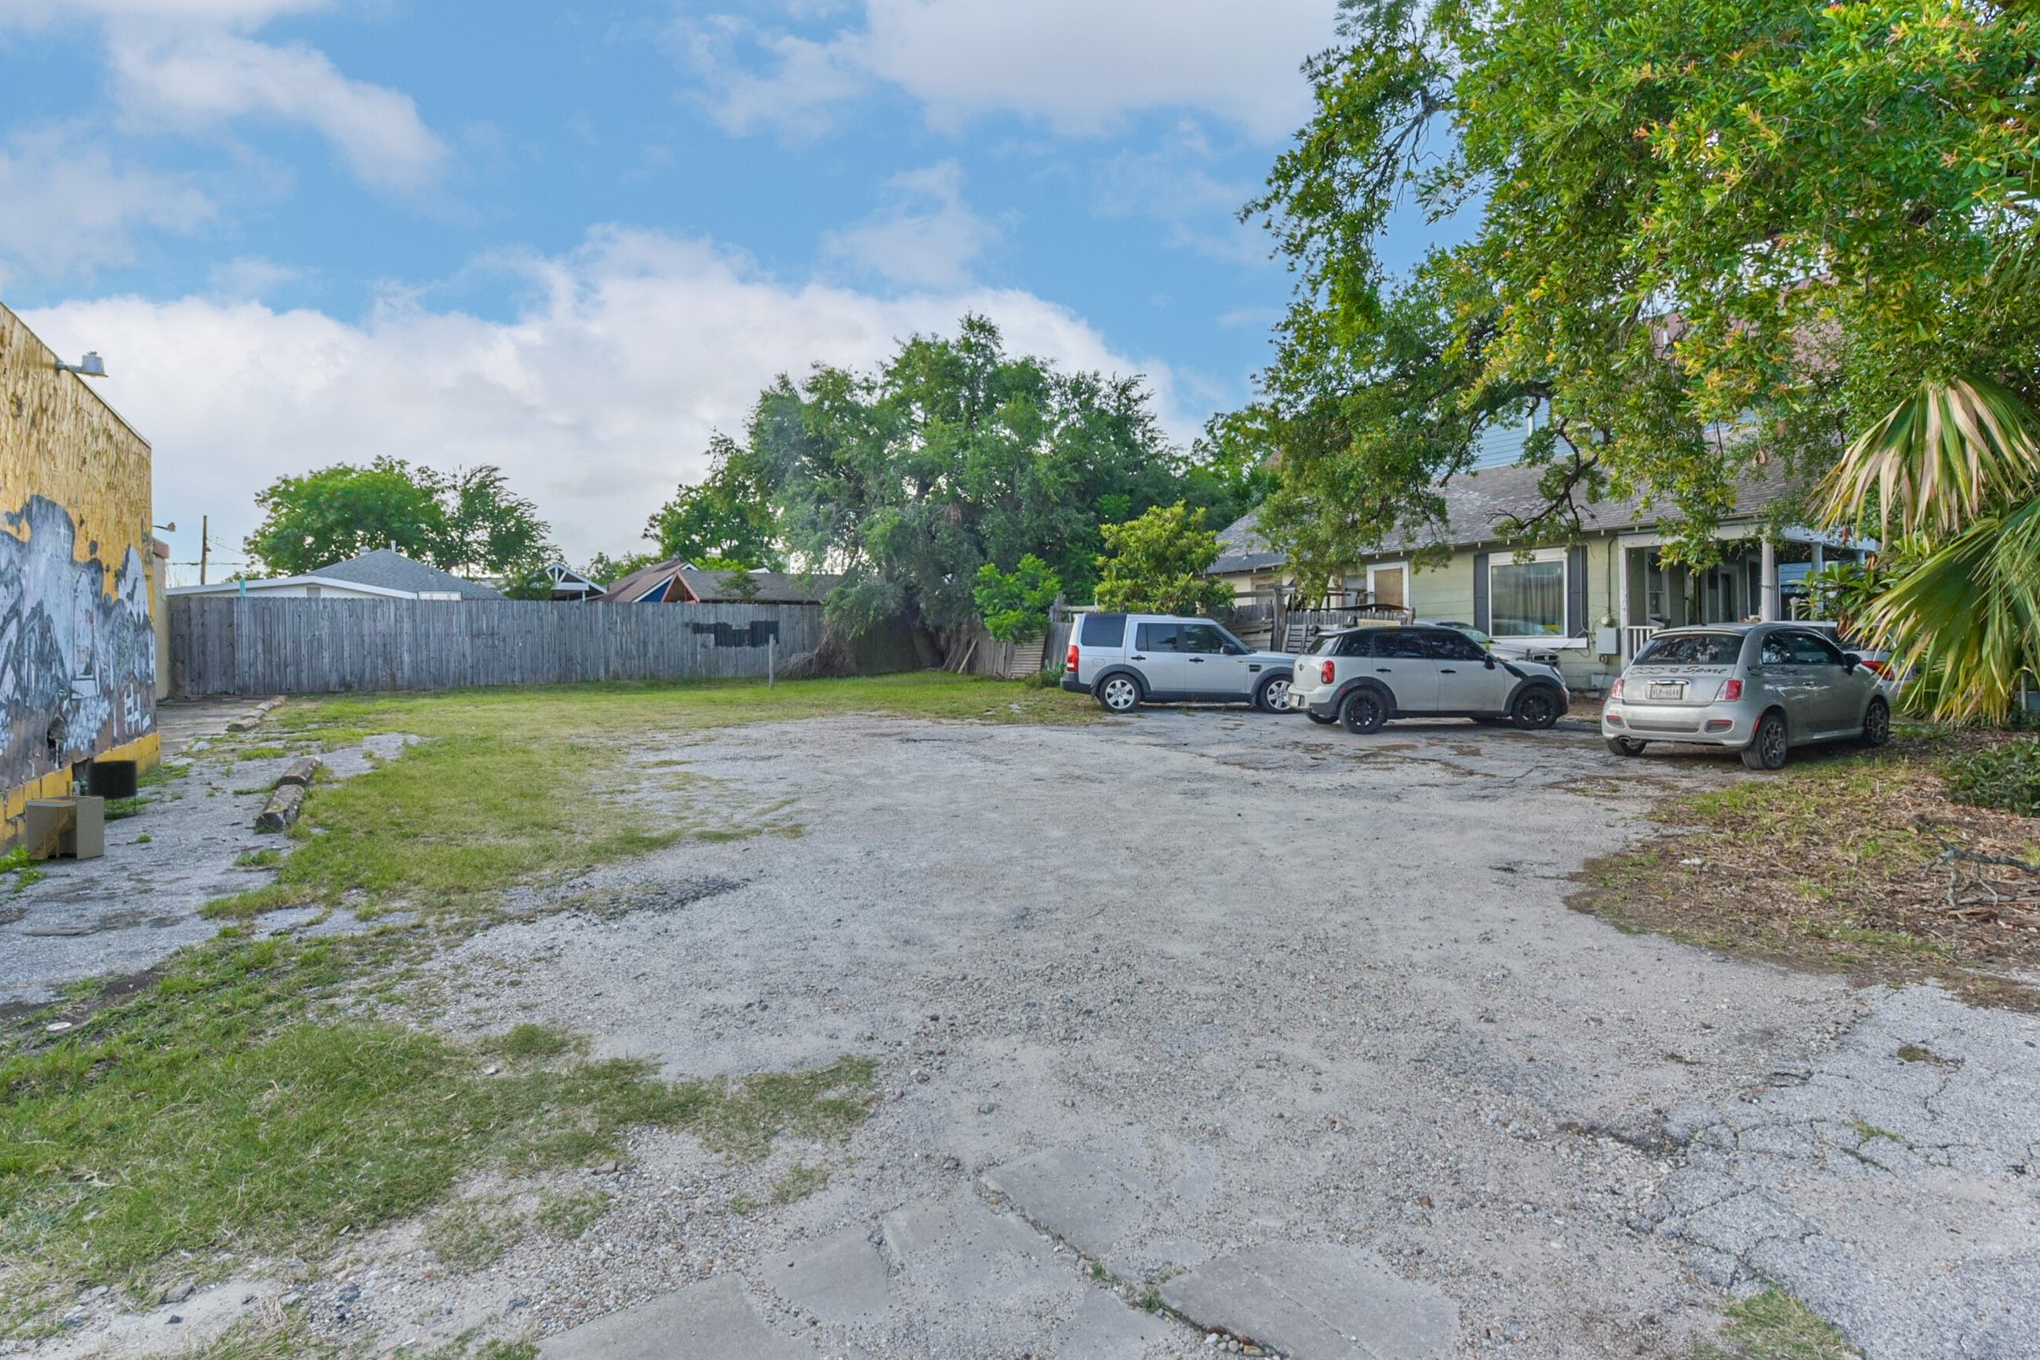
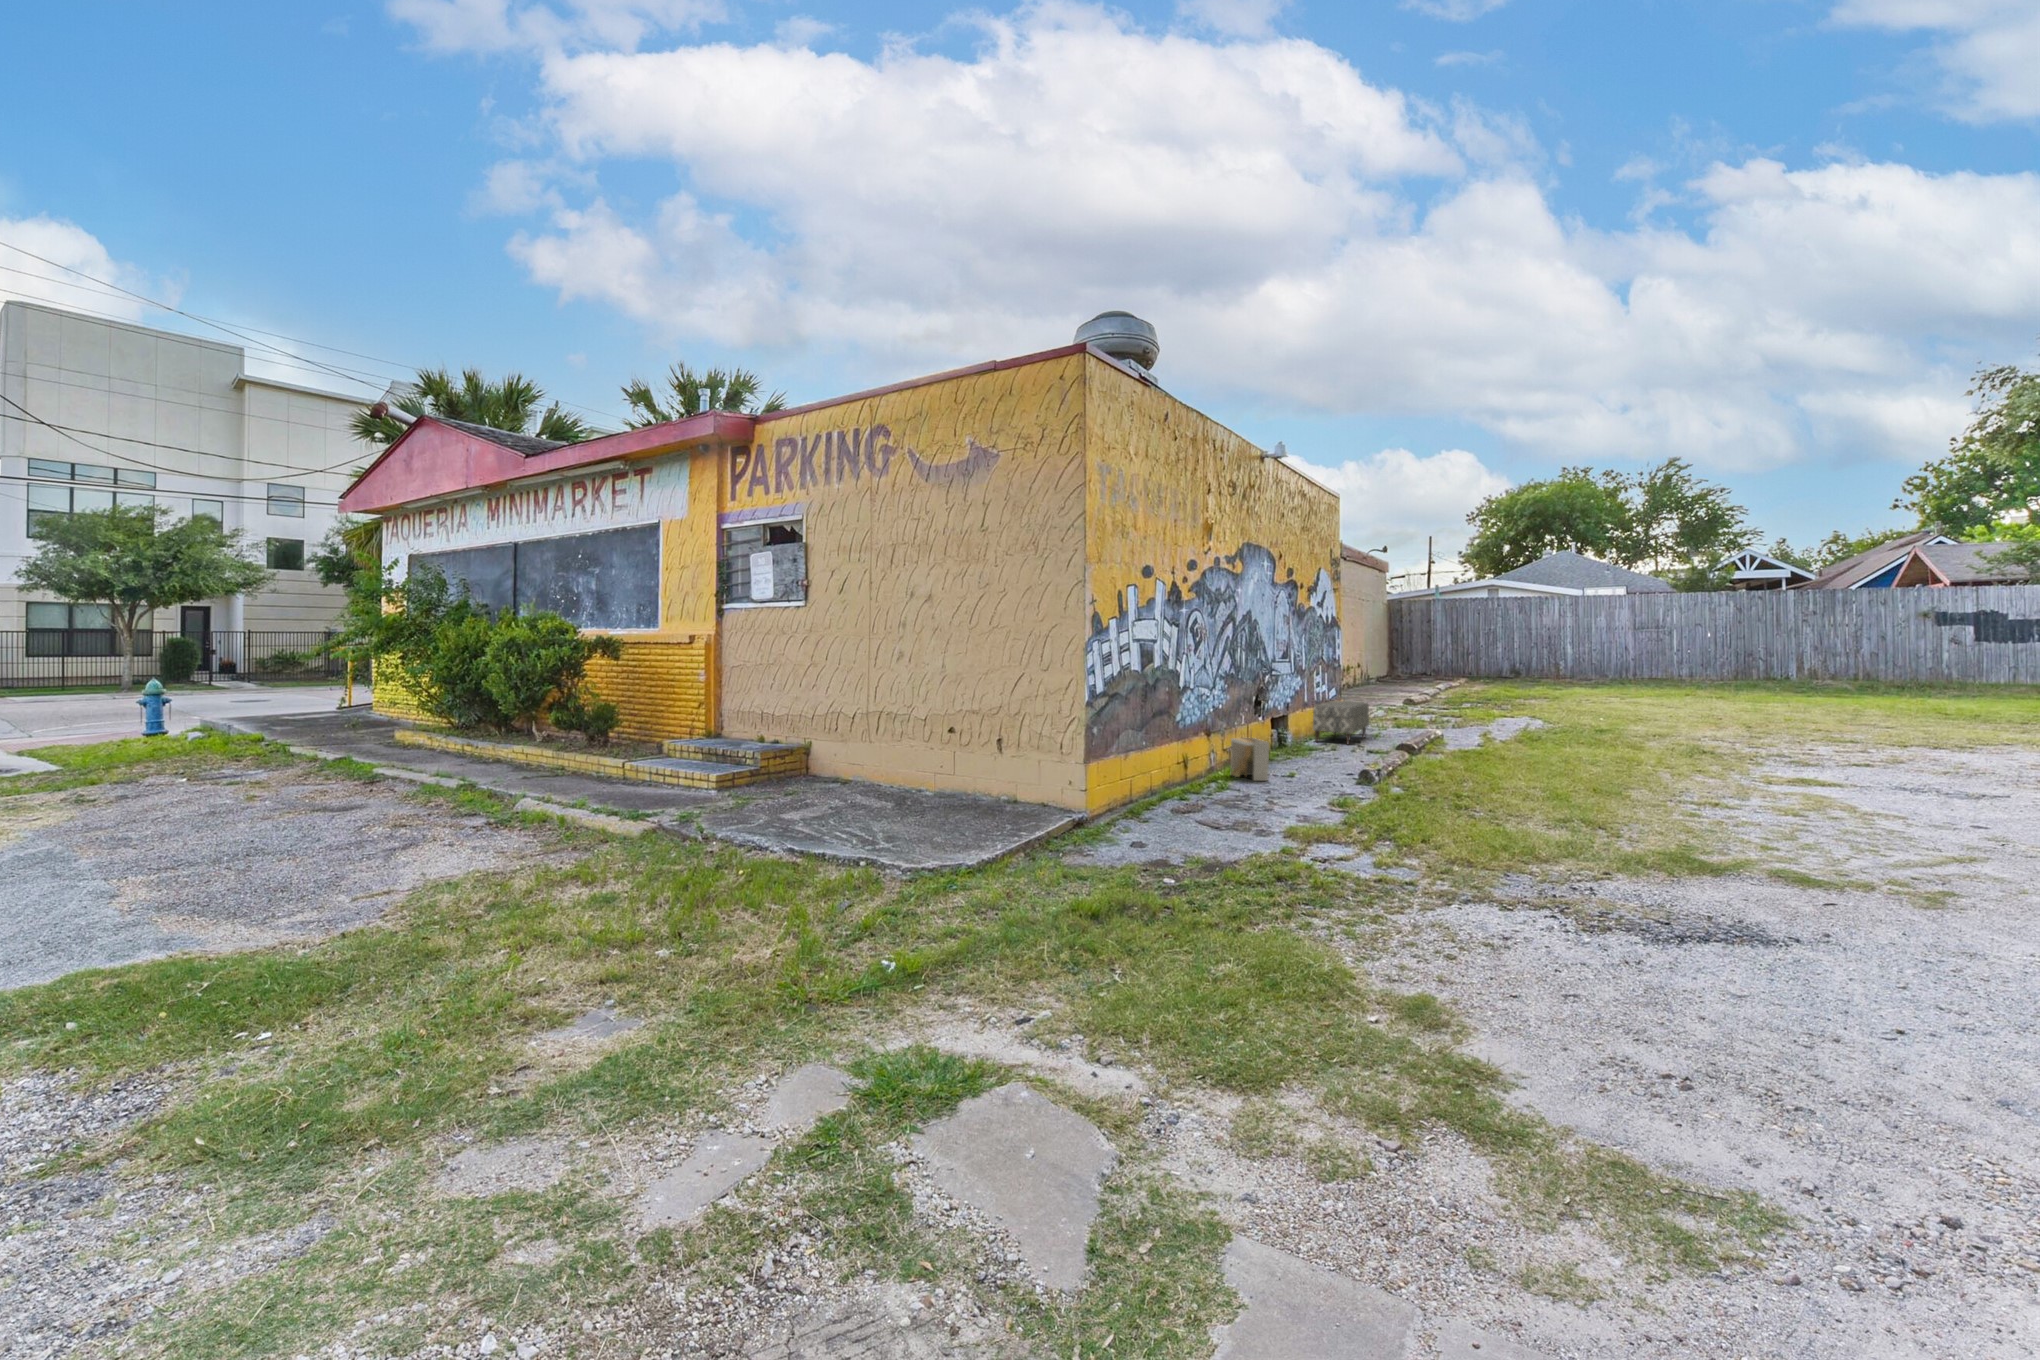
bench: none [132,728,216,792] -> present [1313,701,1369,745]
planter: present [87,760,138,801] -> none [1277,718,1305,758]

